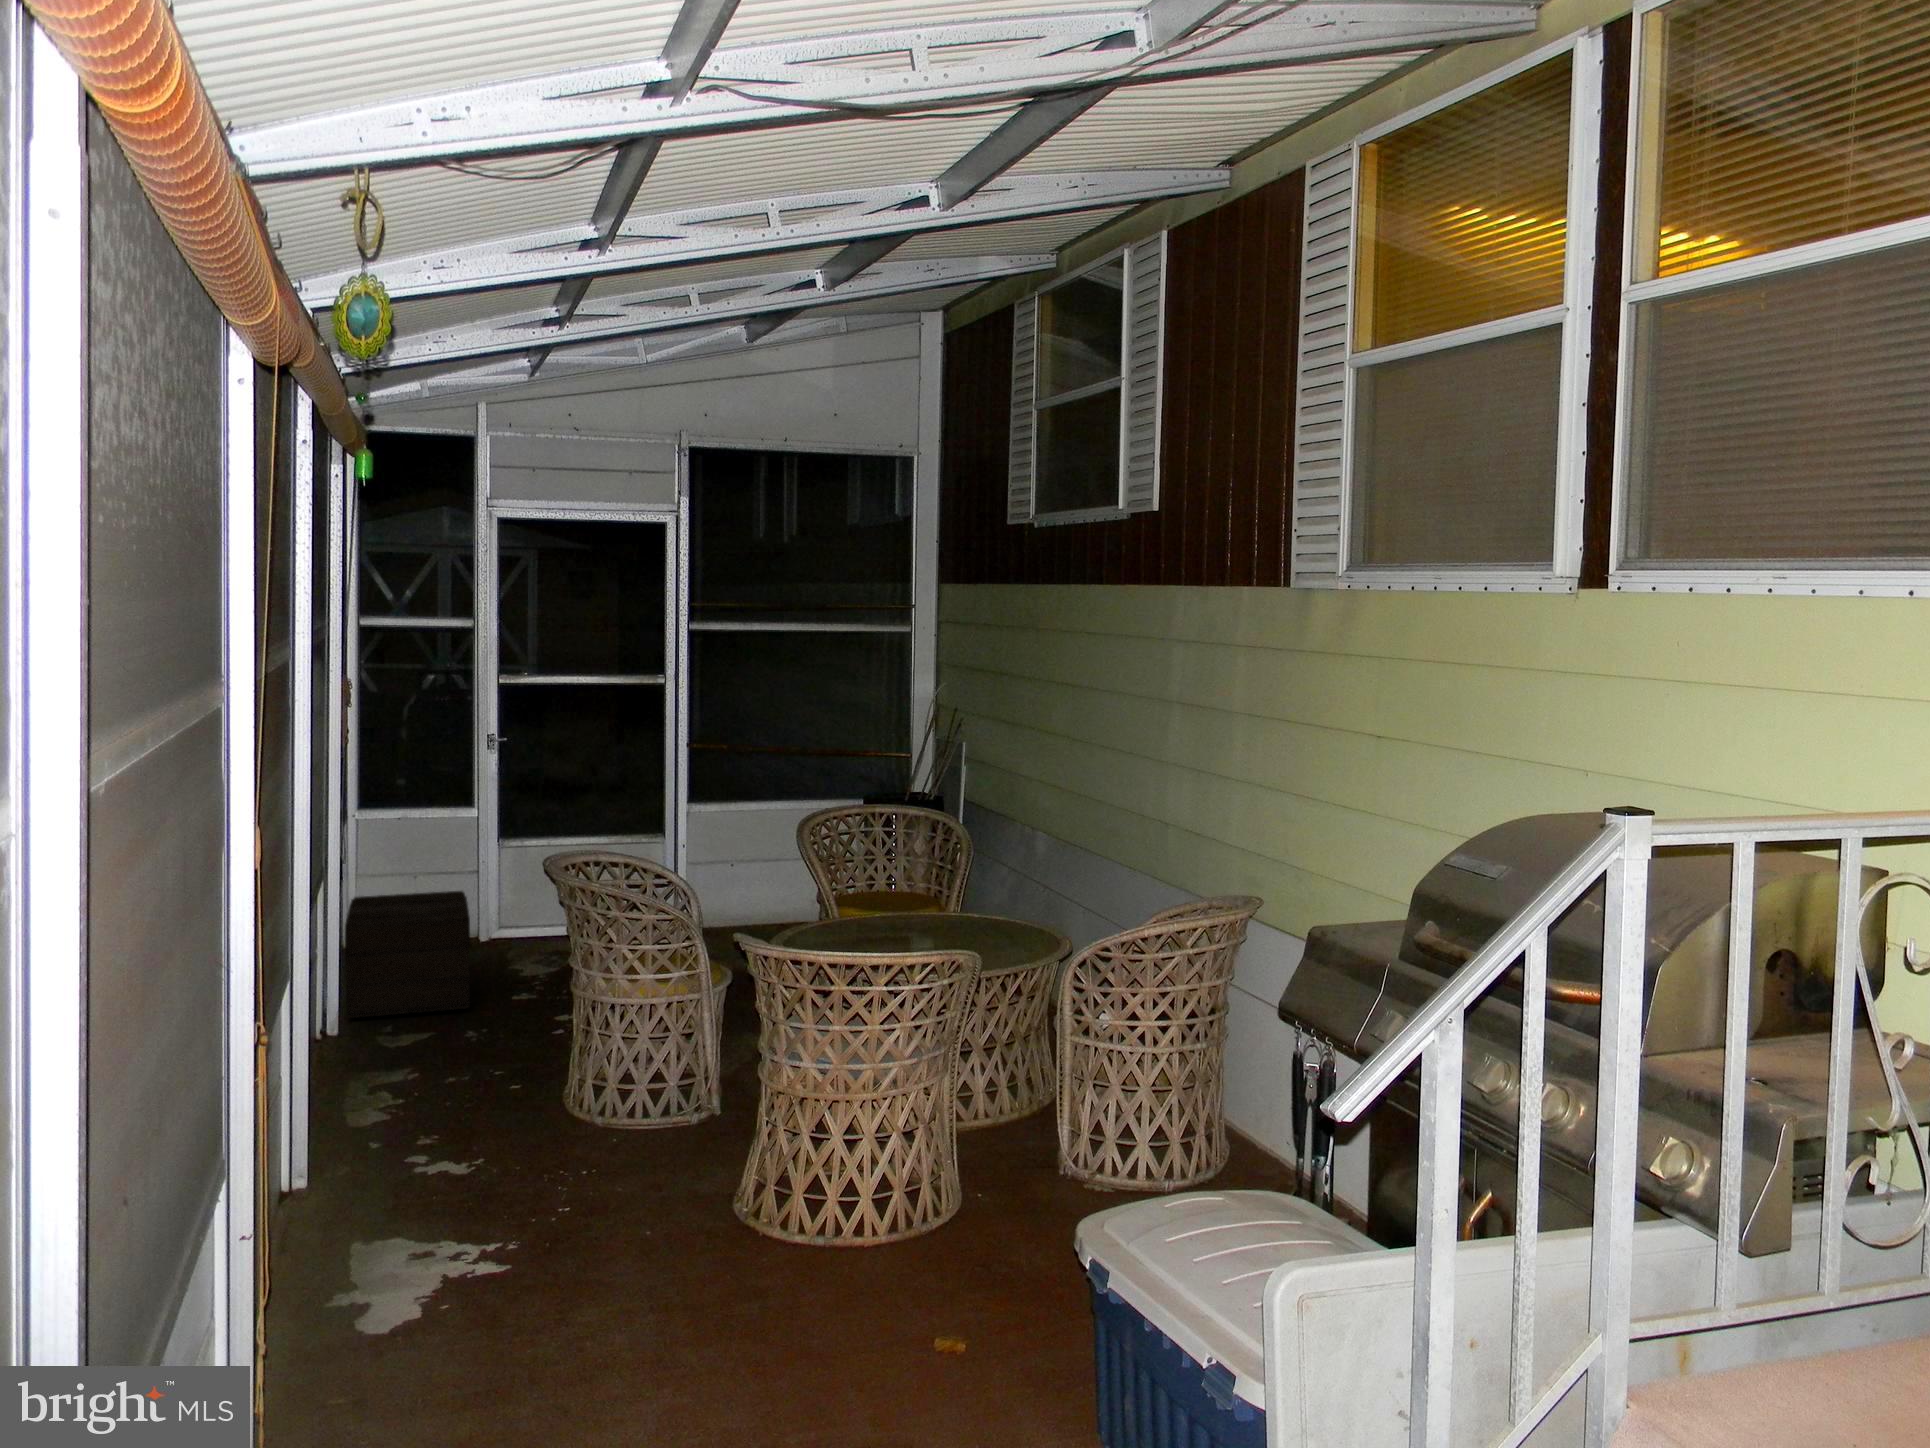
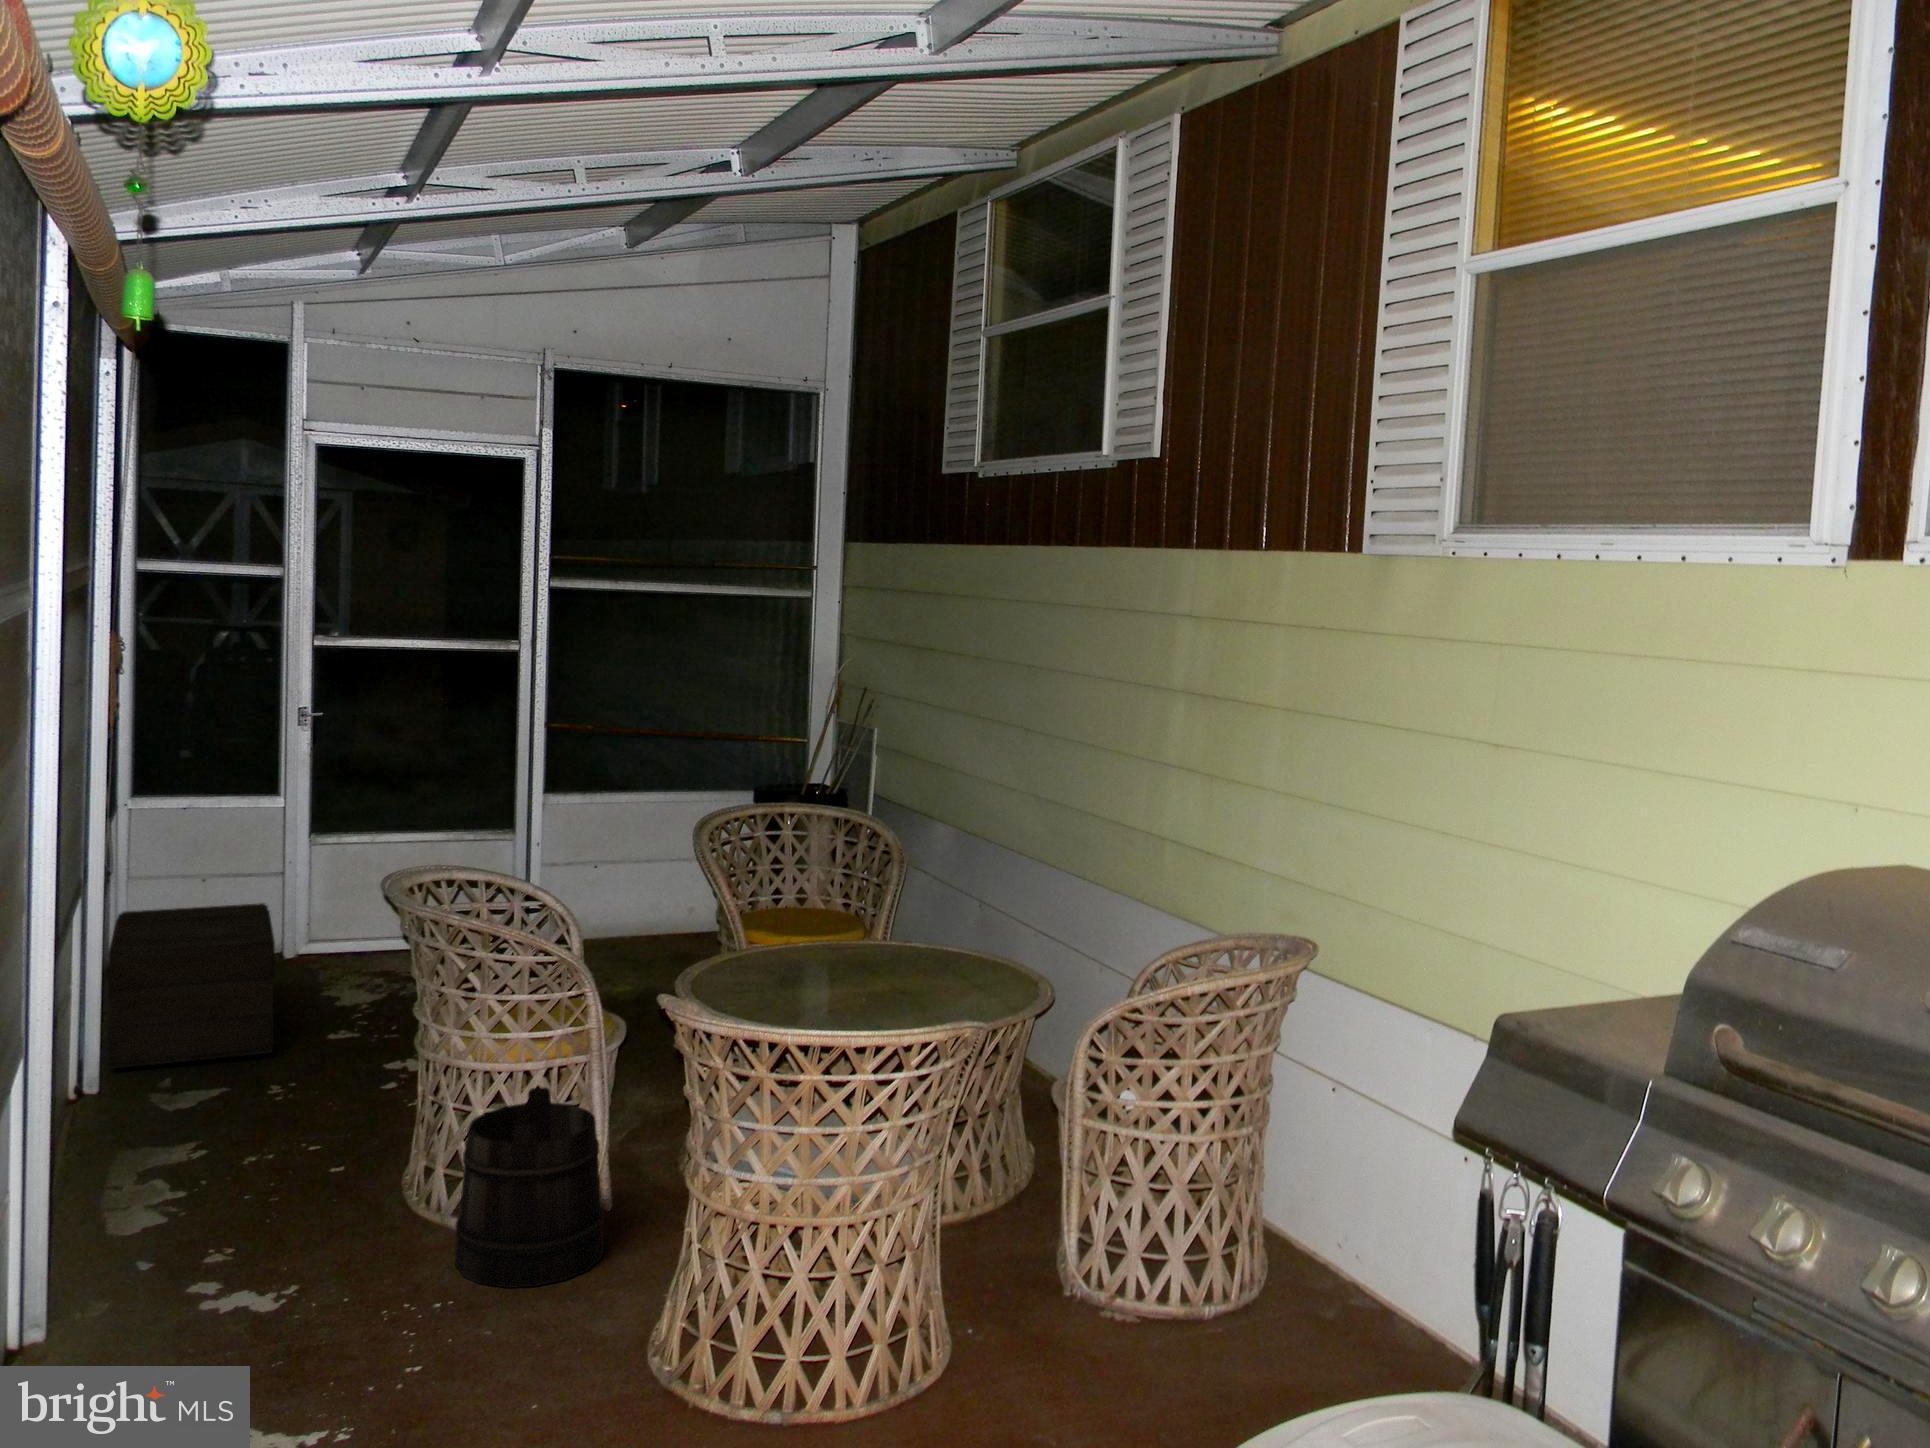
bucket: none [600,1017,712,1164] -> present [455,1087,604,1288]

